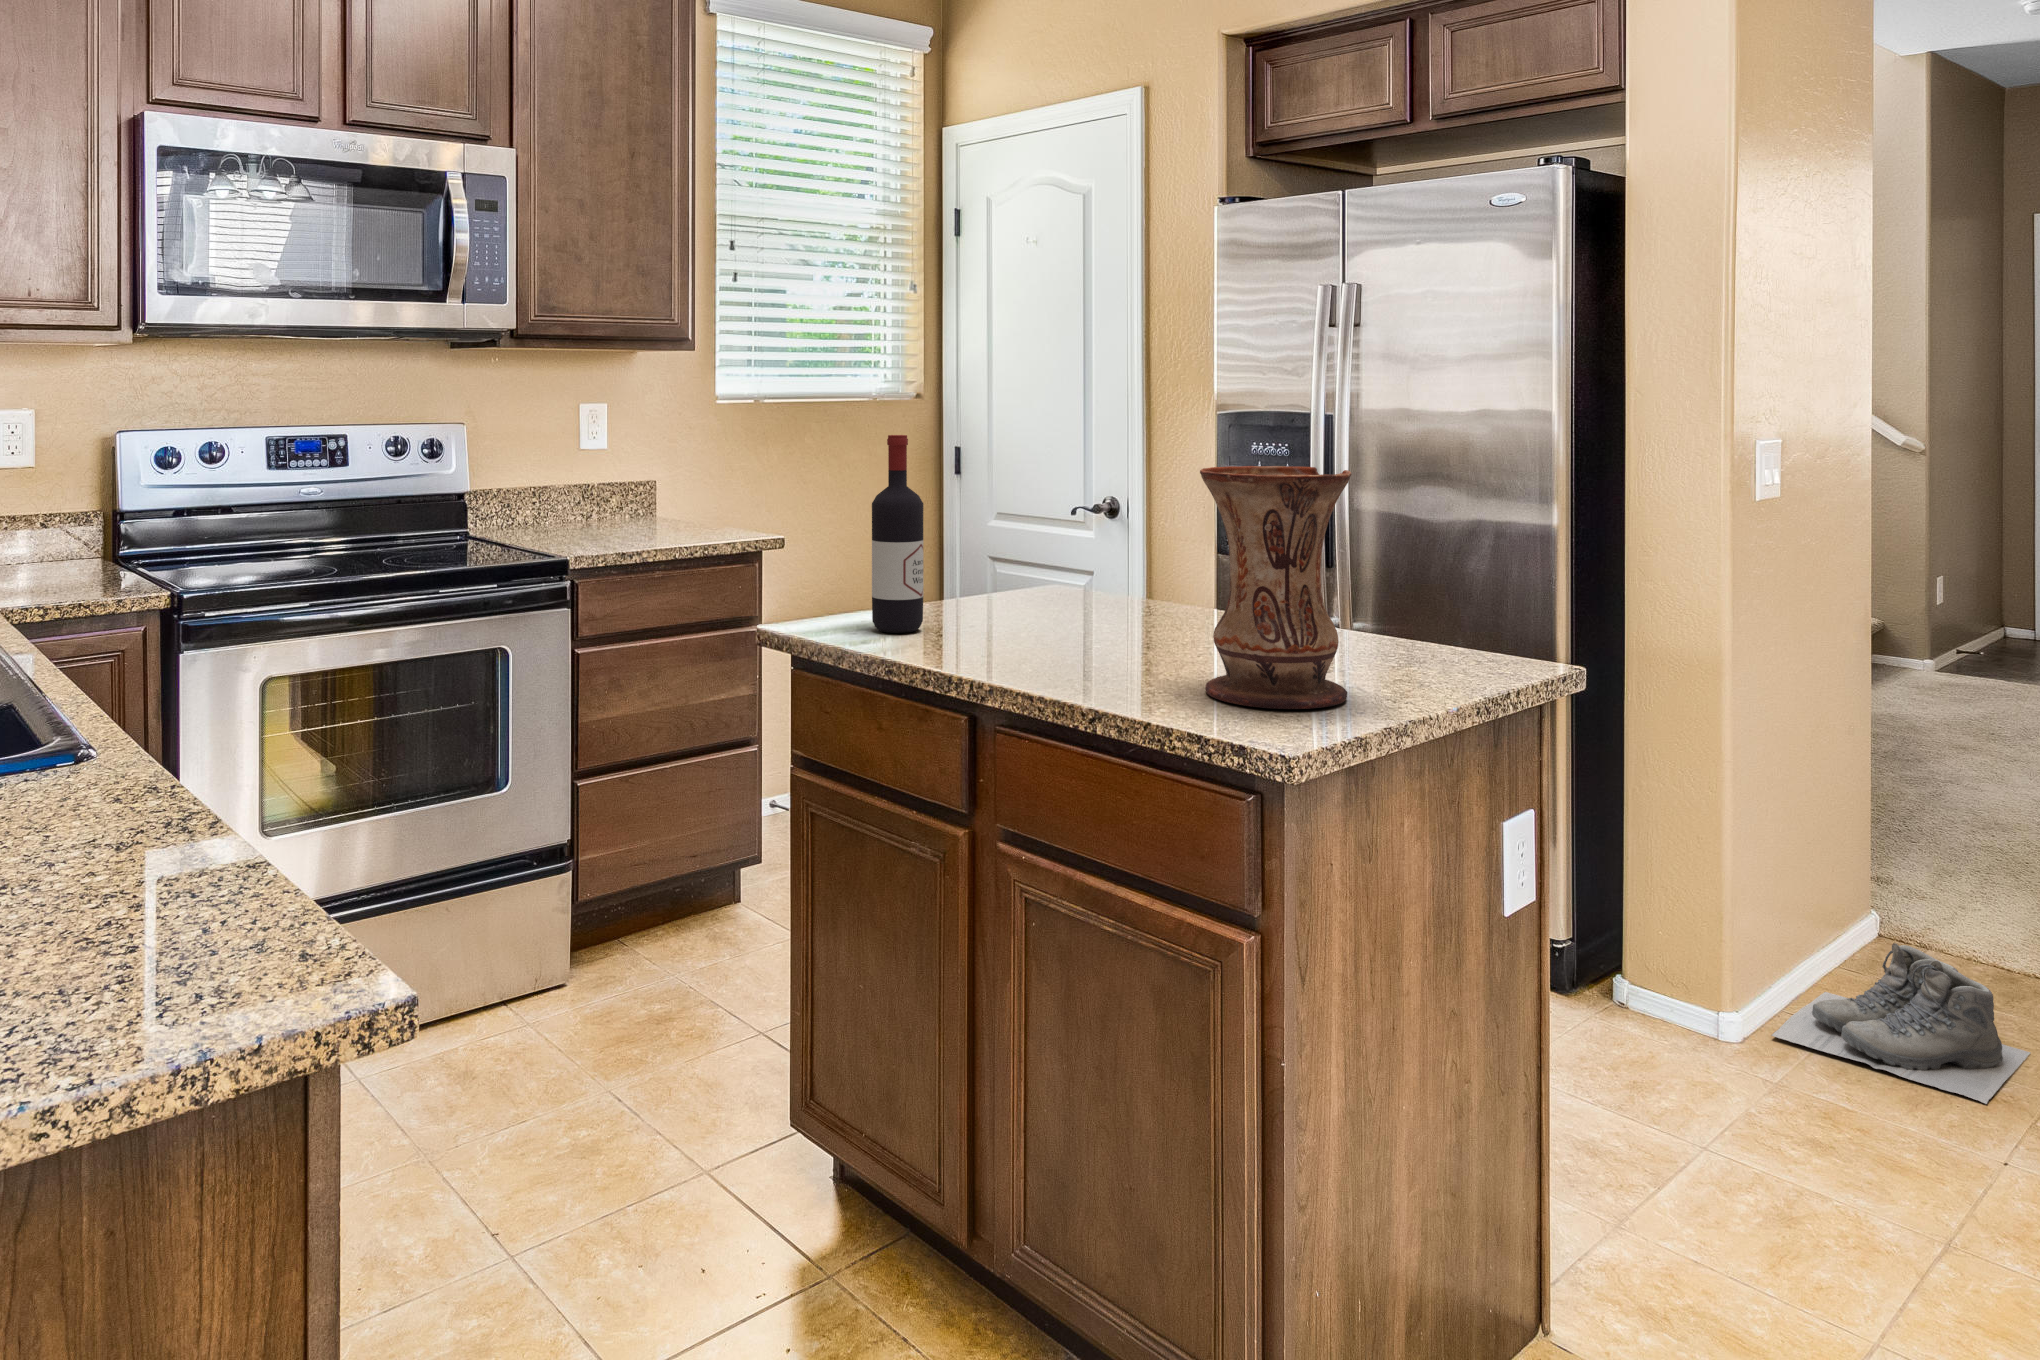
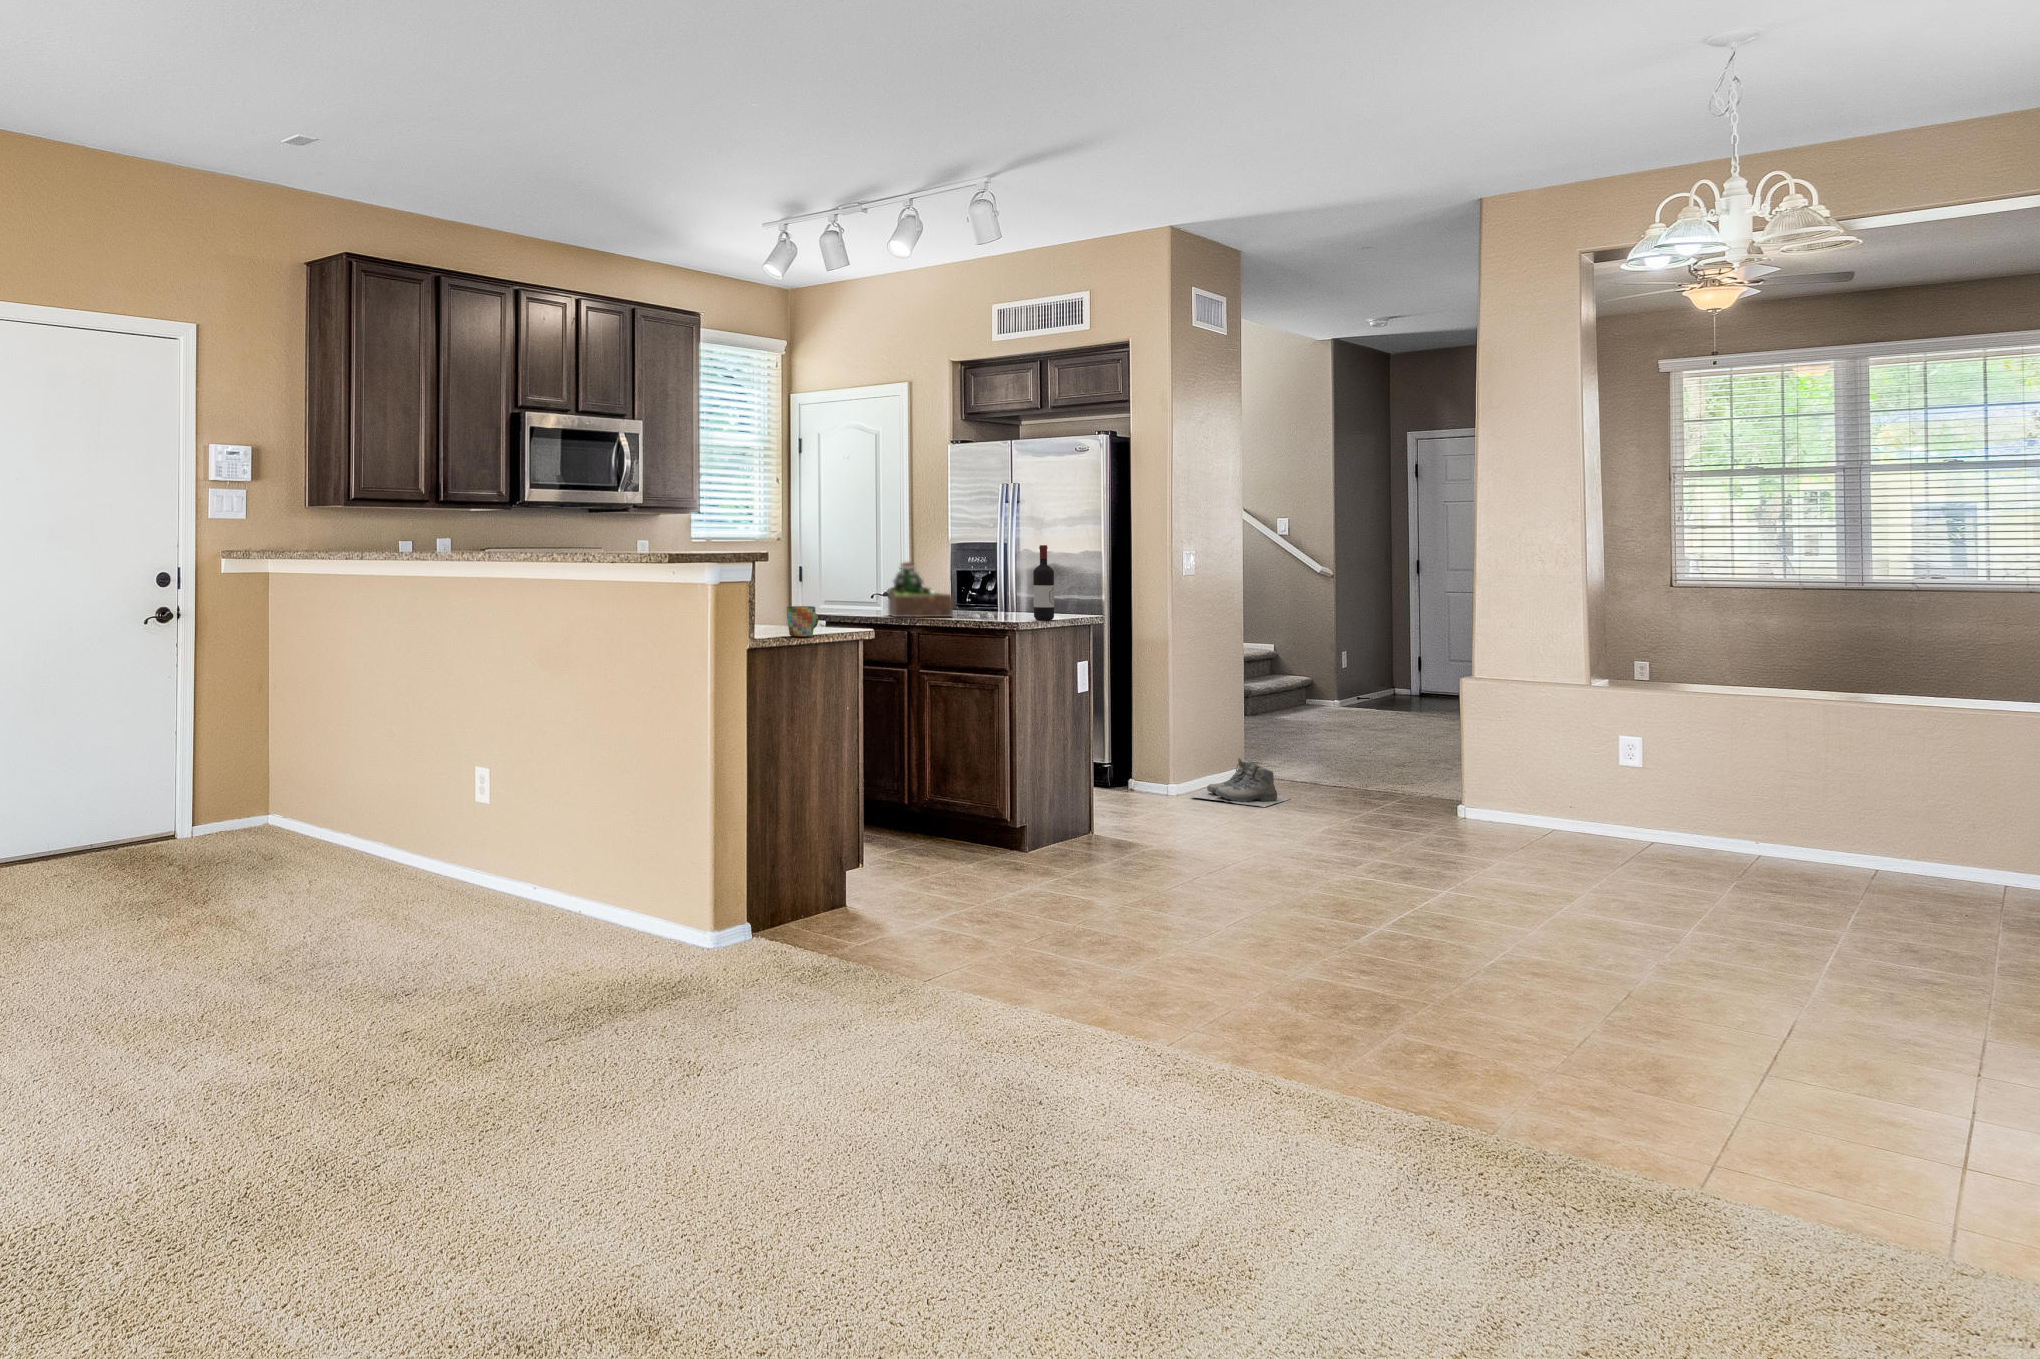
wine bottle: present [872,435,924,633] -> present [1033,545,1054,620]
vase: present [1200,466,1352,709] -> none [980,550,1028,622]
succulent plant: none [973,488,1144,652] -> present [888,562,953,617]
mug: none [16,830,227,1027] -> present [787,606,818,637]

